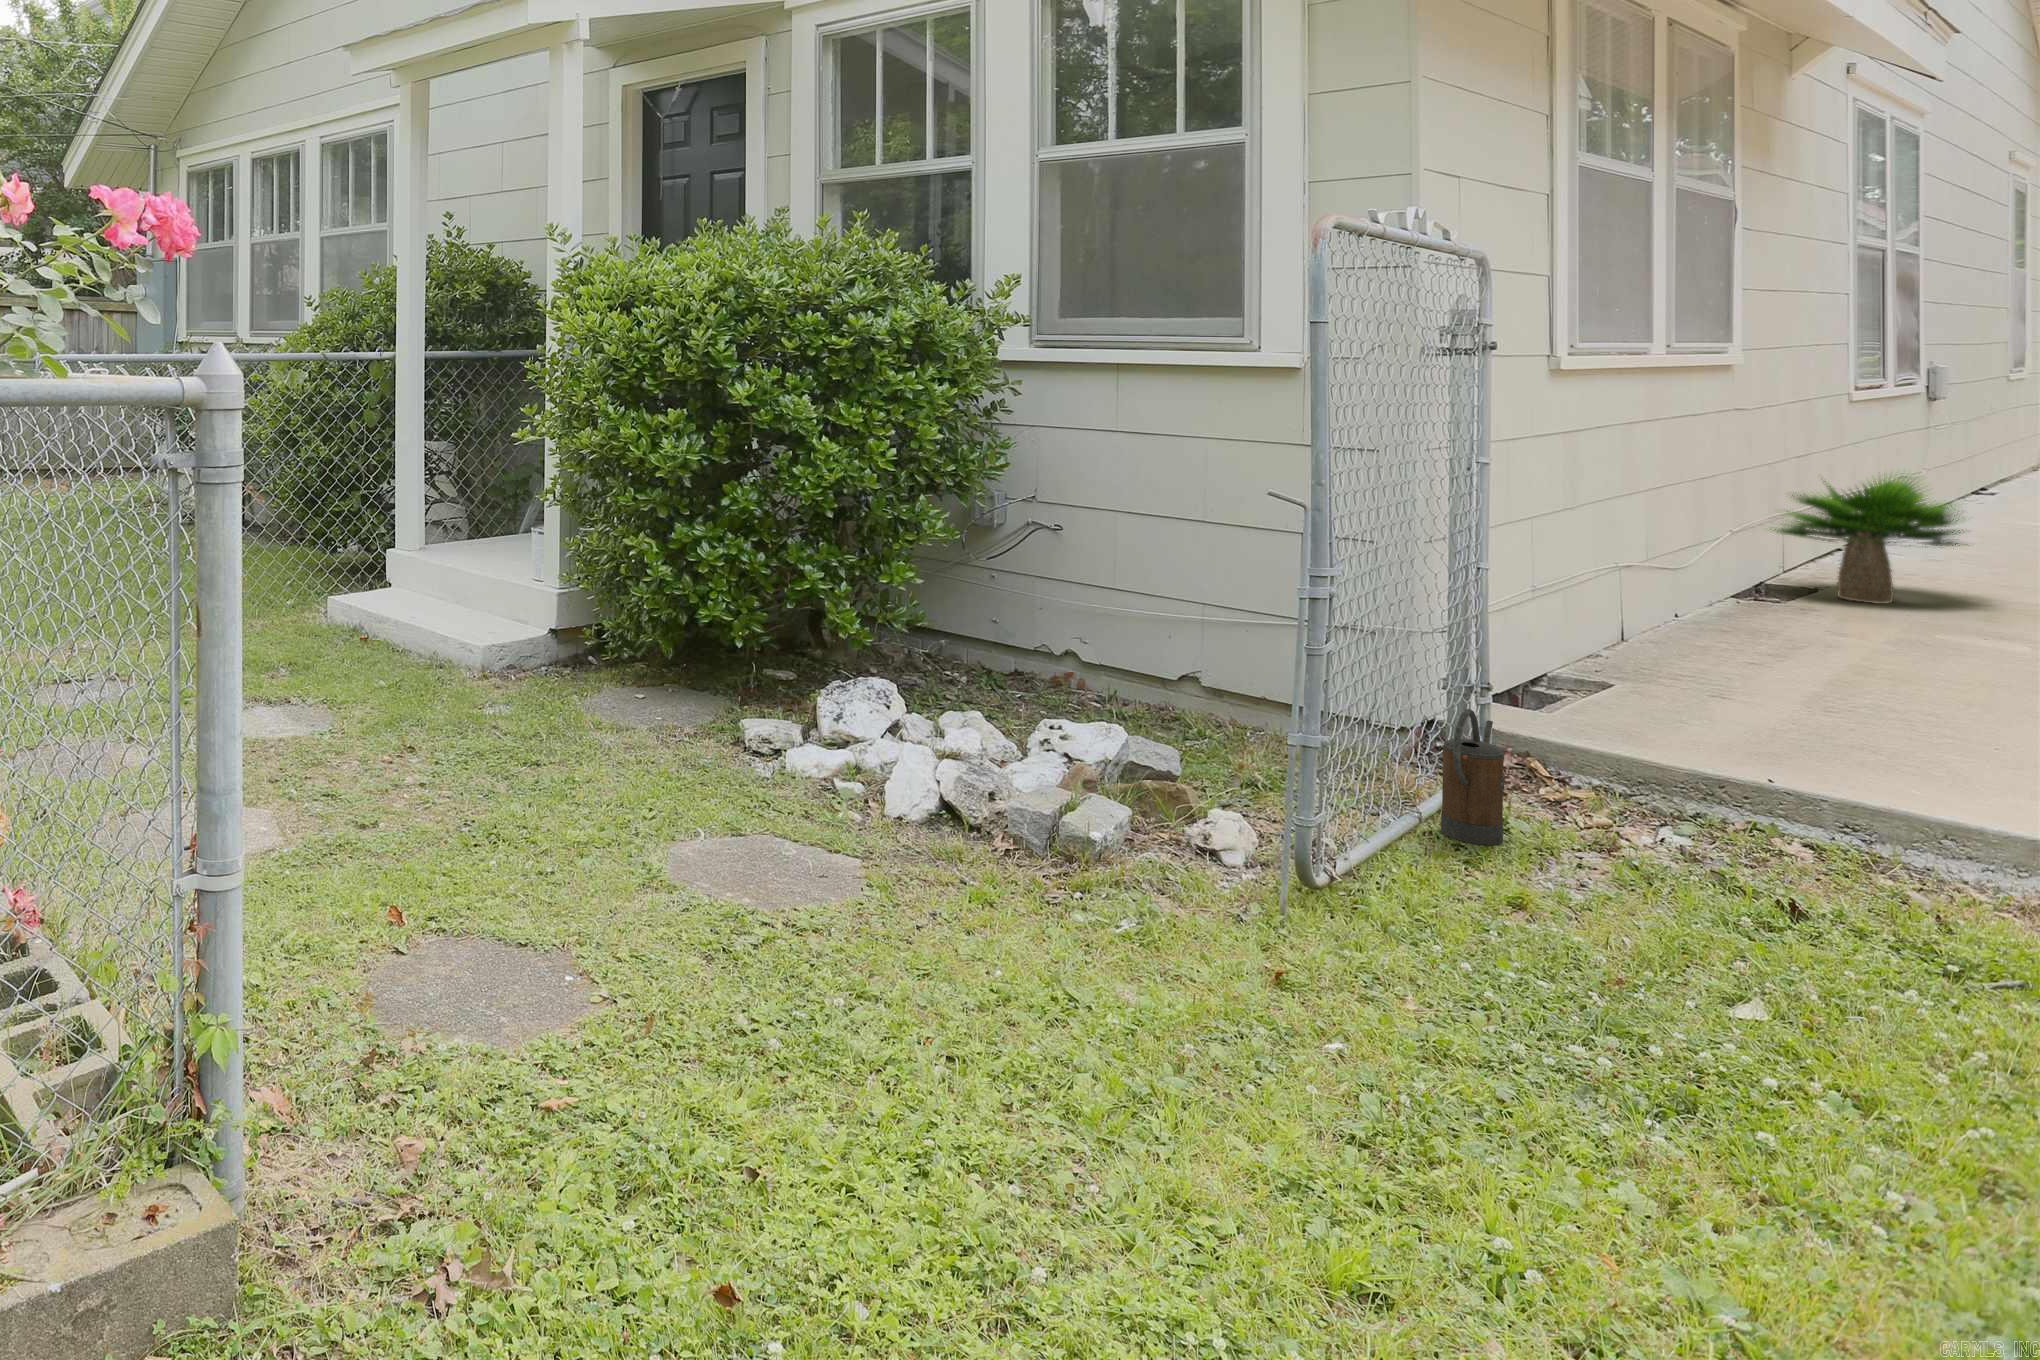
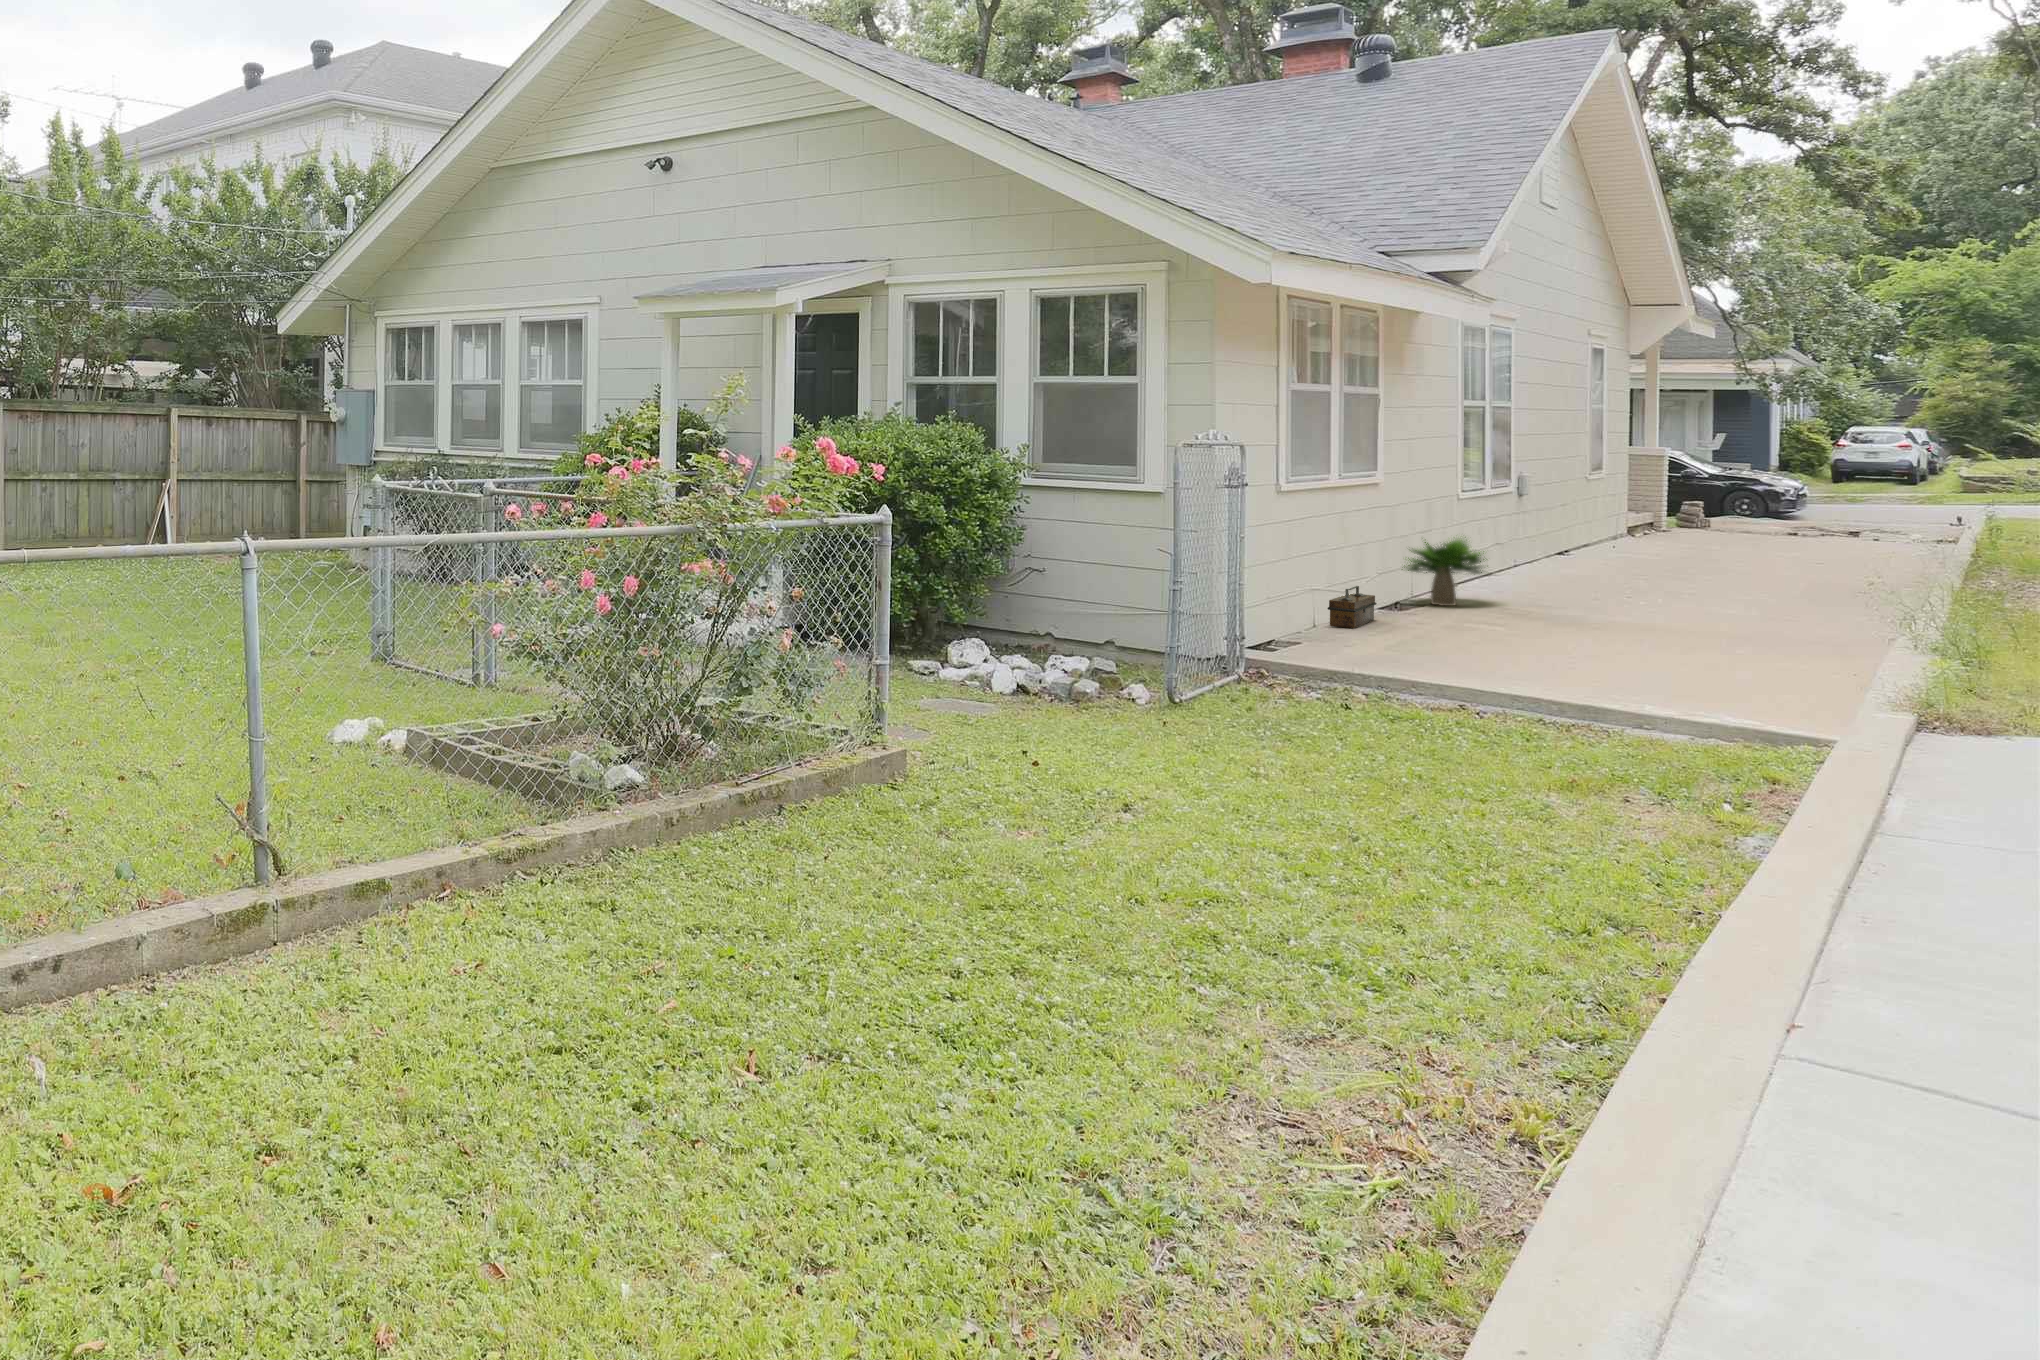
toolbox: none [1648,567,1747,654] -> present [1328,586,1377,628]
watering can: present [1441,709,1505,845] -> none [1224,638,1249,695]

